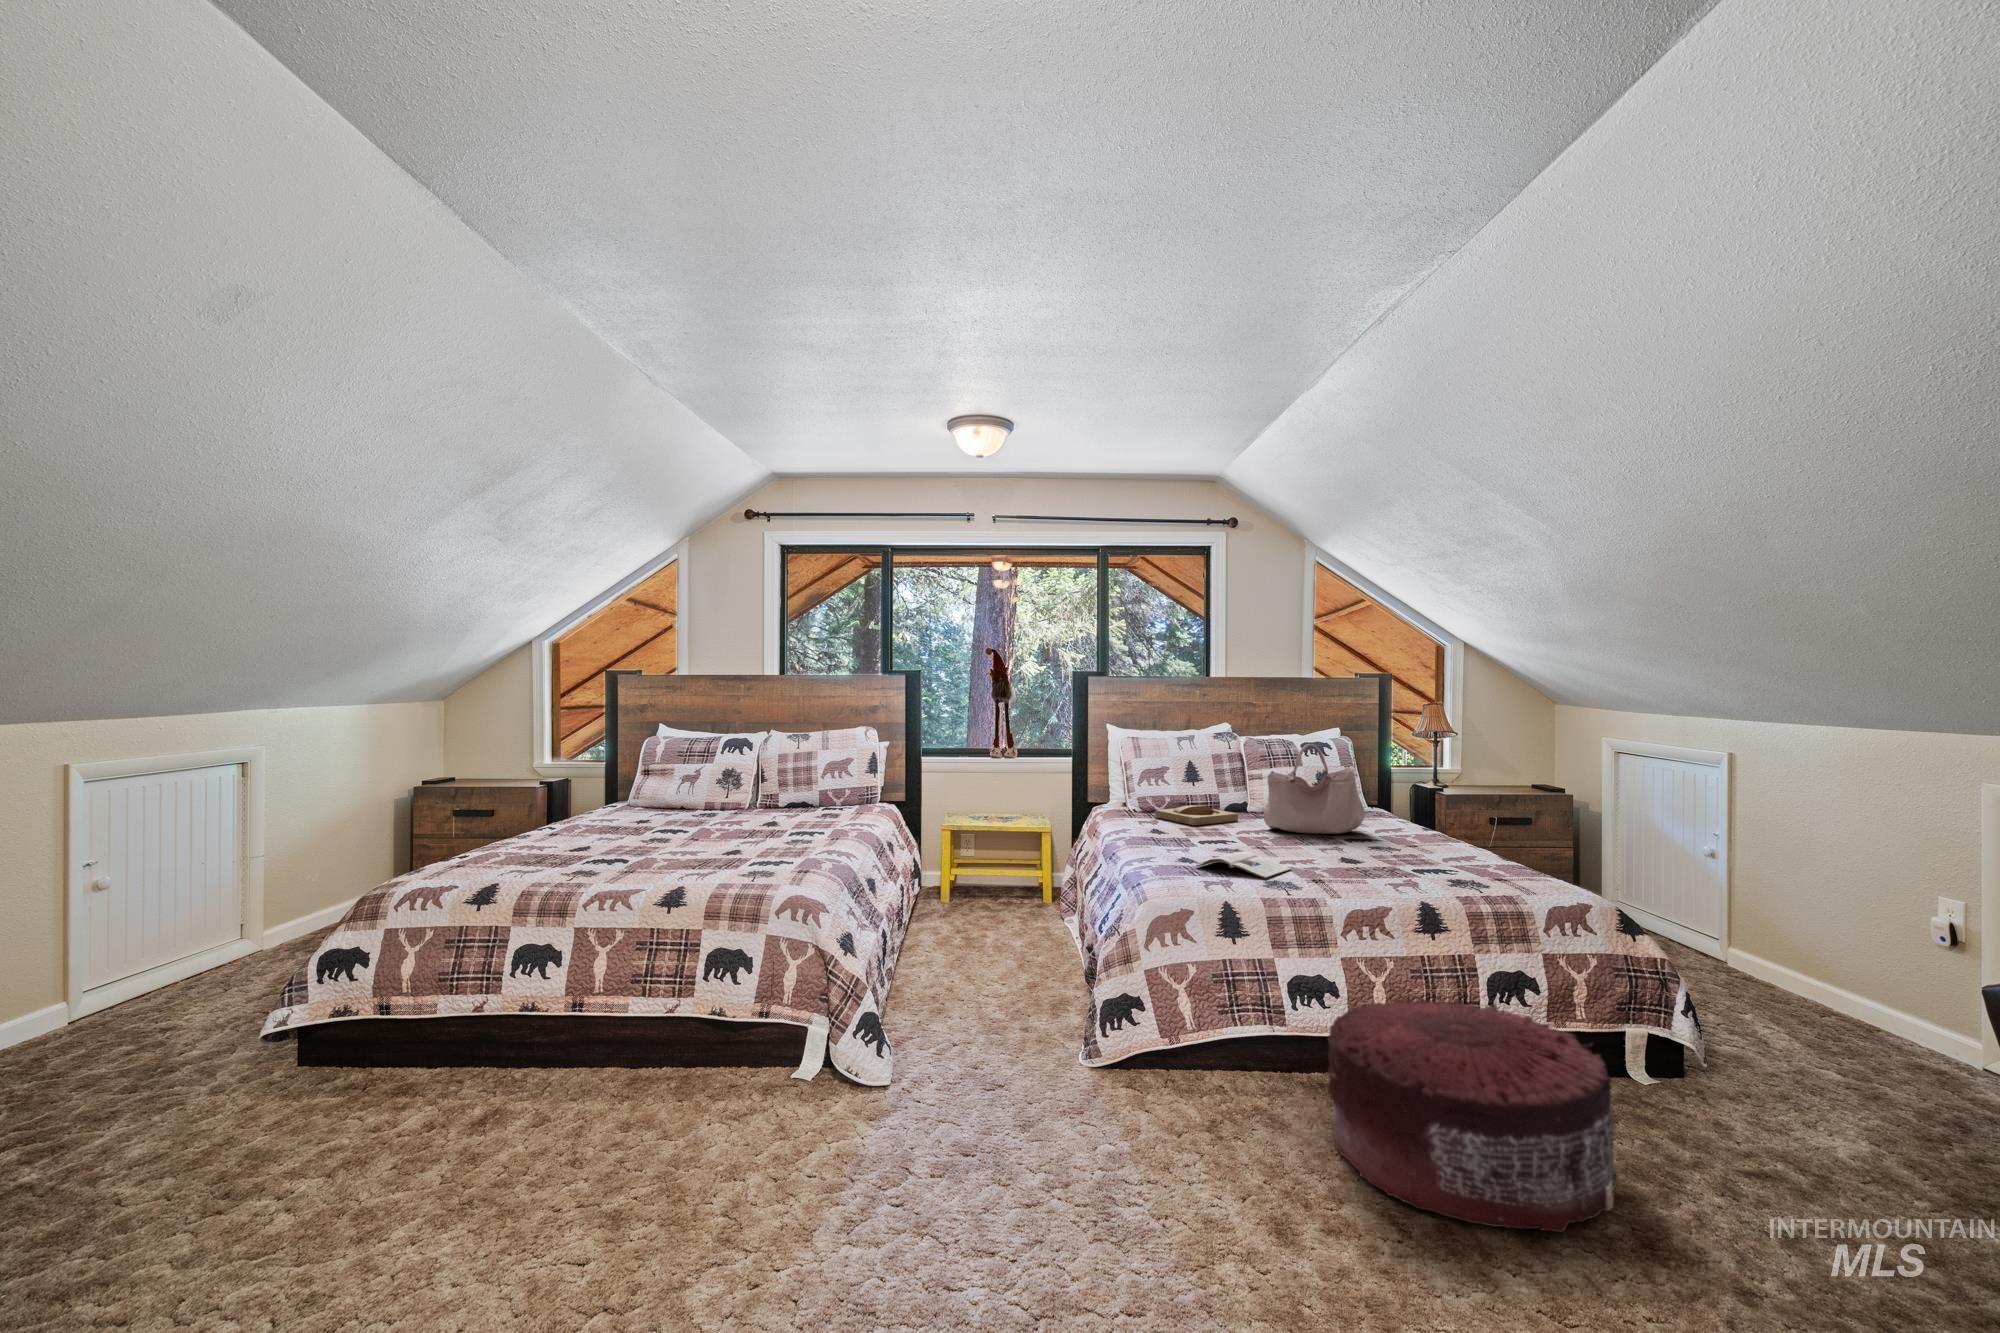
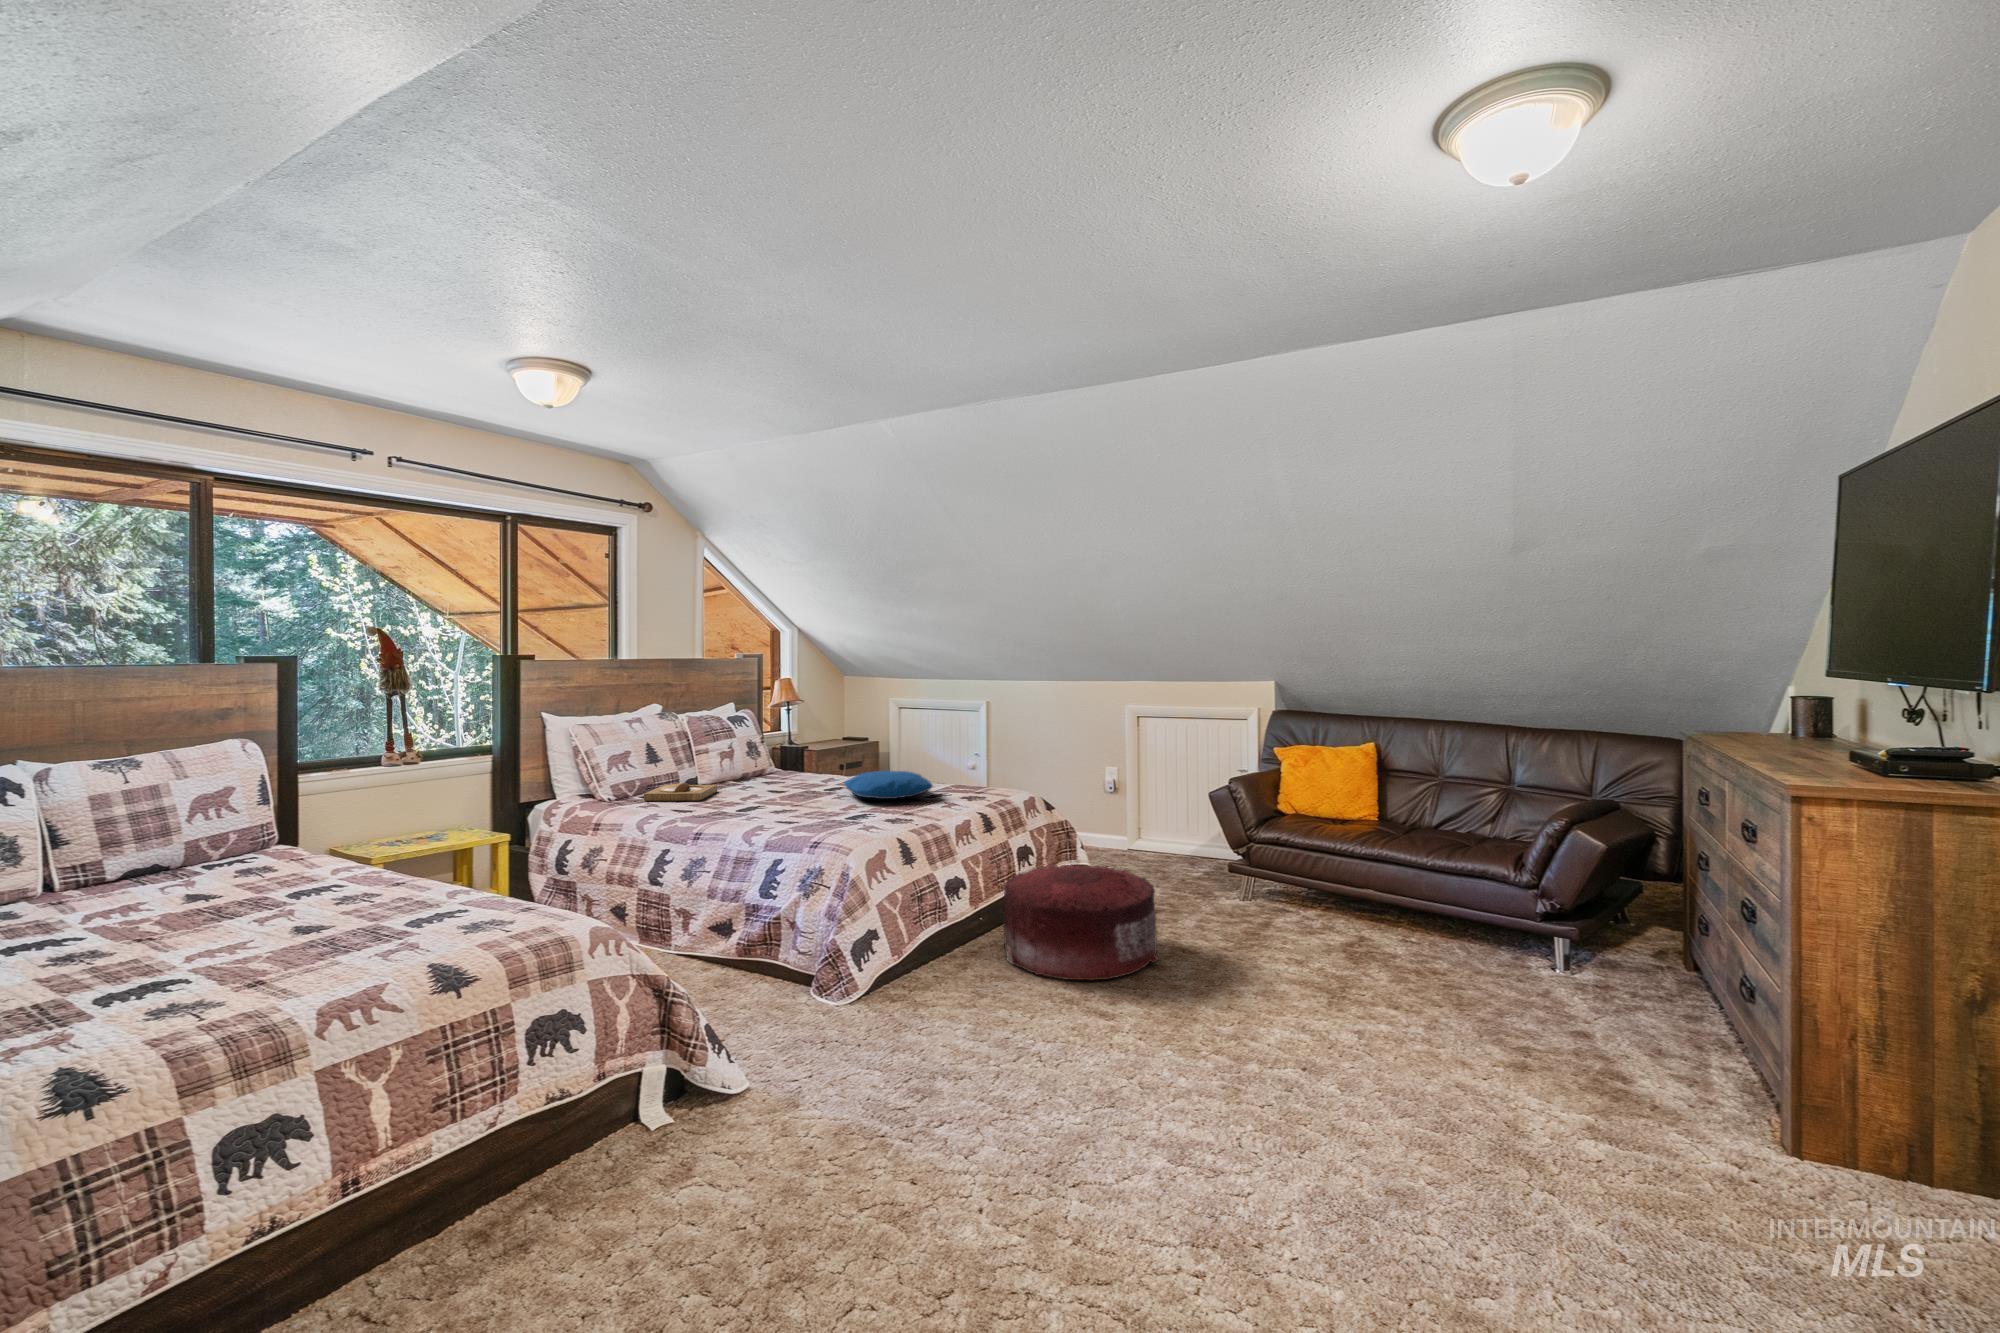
handbag: present [1263,744,1365,834] -> none [755,716,828,792]
pillow: none [1318,824,1447,863] -> present [844,771,932,799]
magazine: present [1196,851,1291,878] -> none [806,807,875,826]

